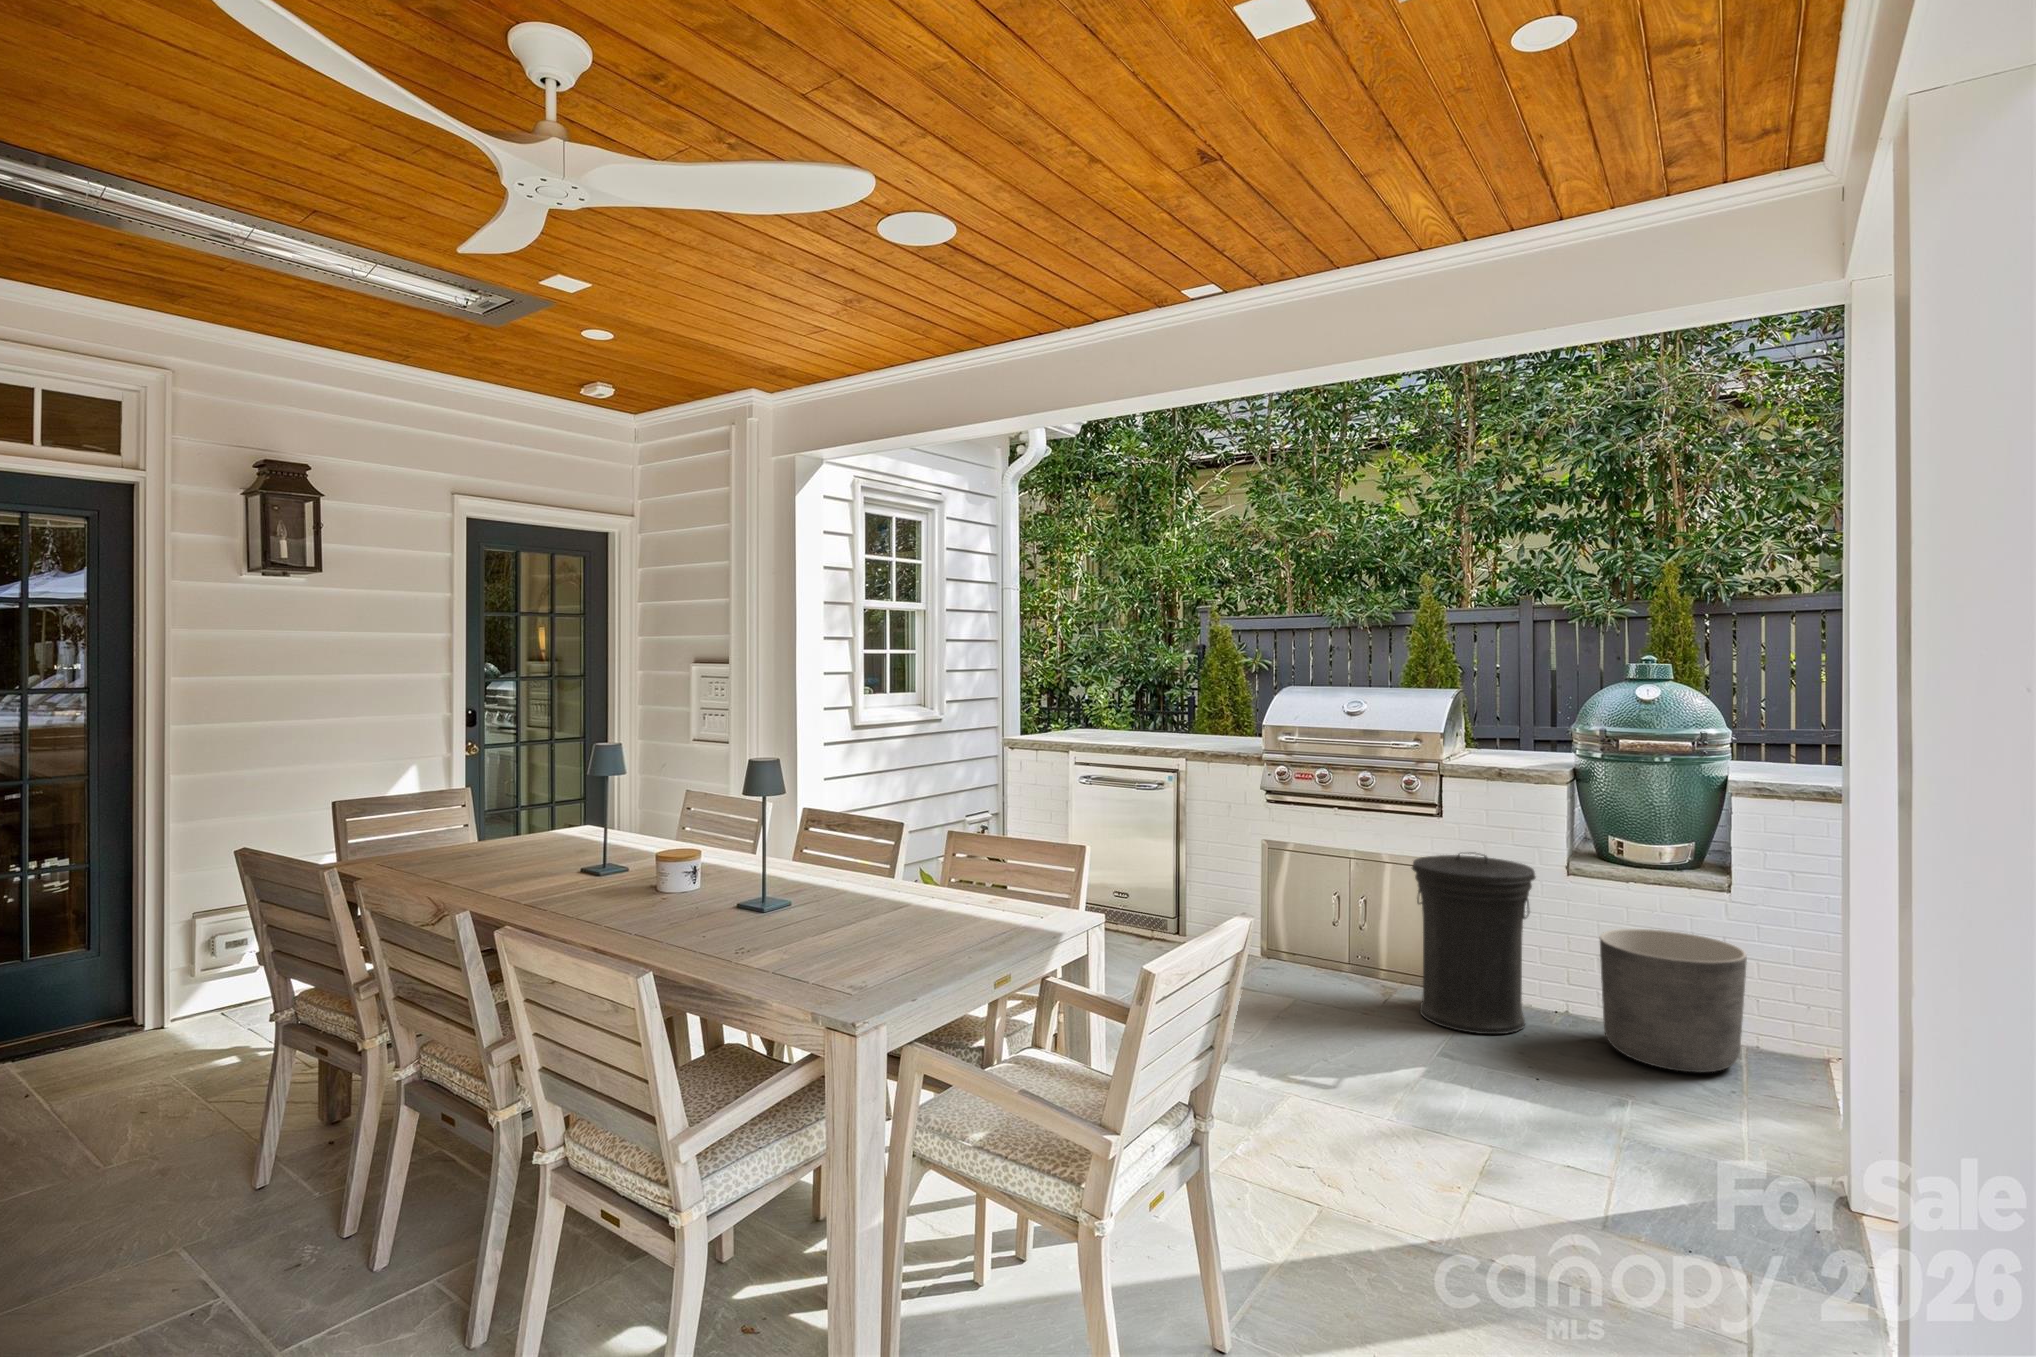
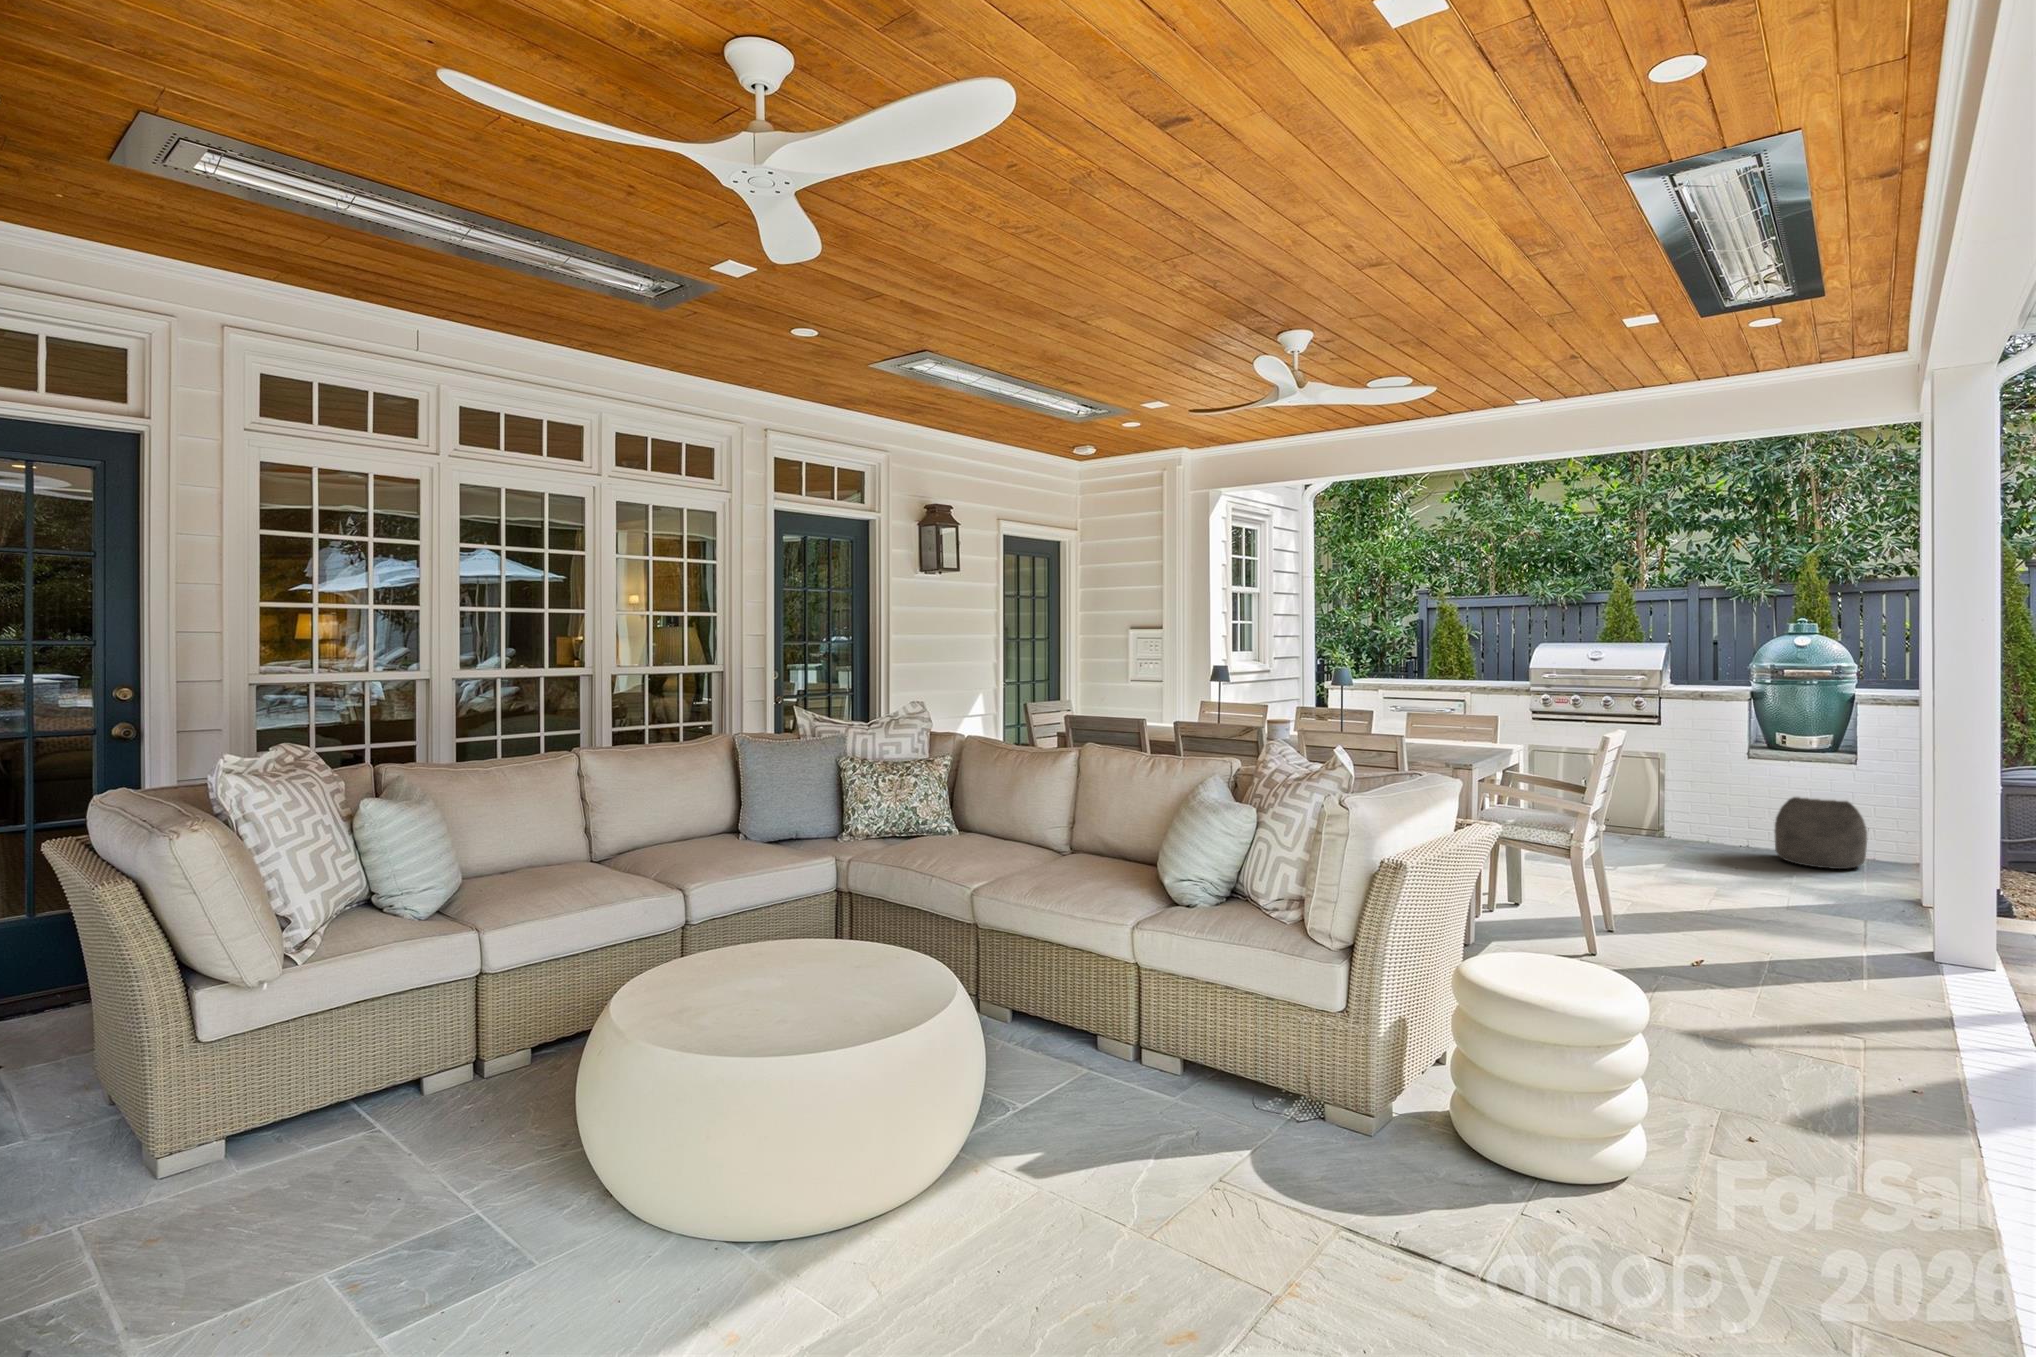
trash can: present [1412,852,1536,1034] -> none [1642,744,1729,854]

